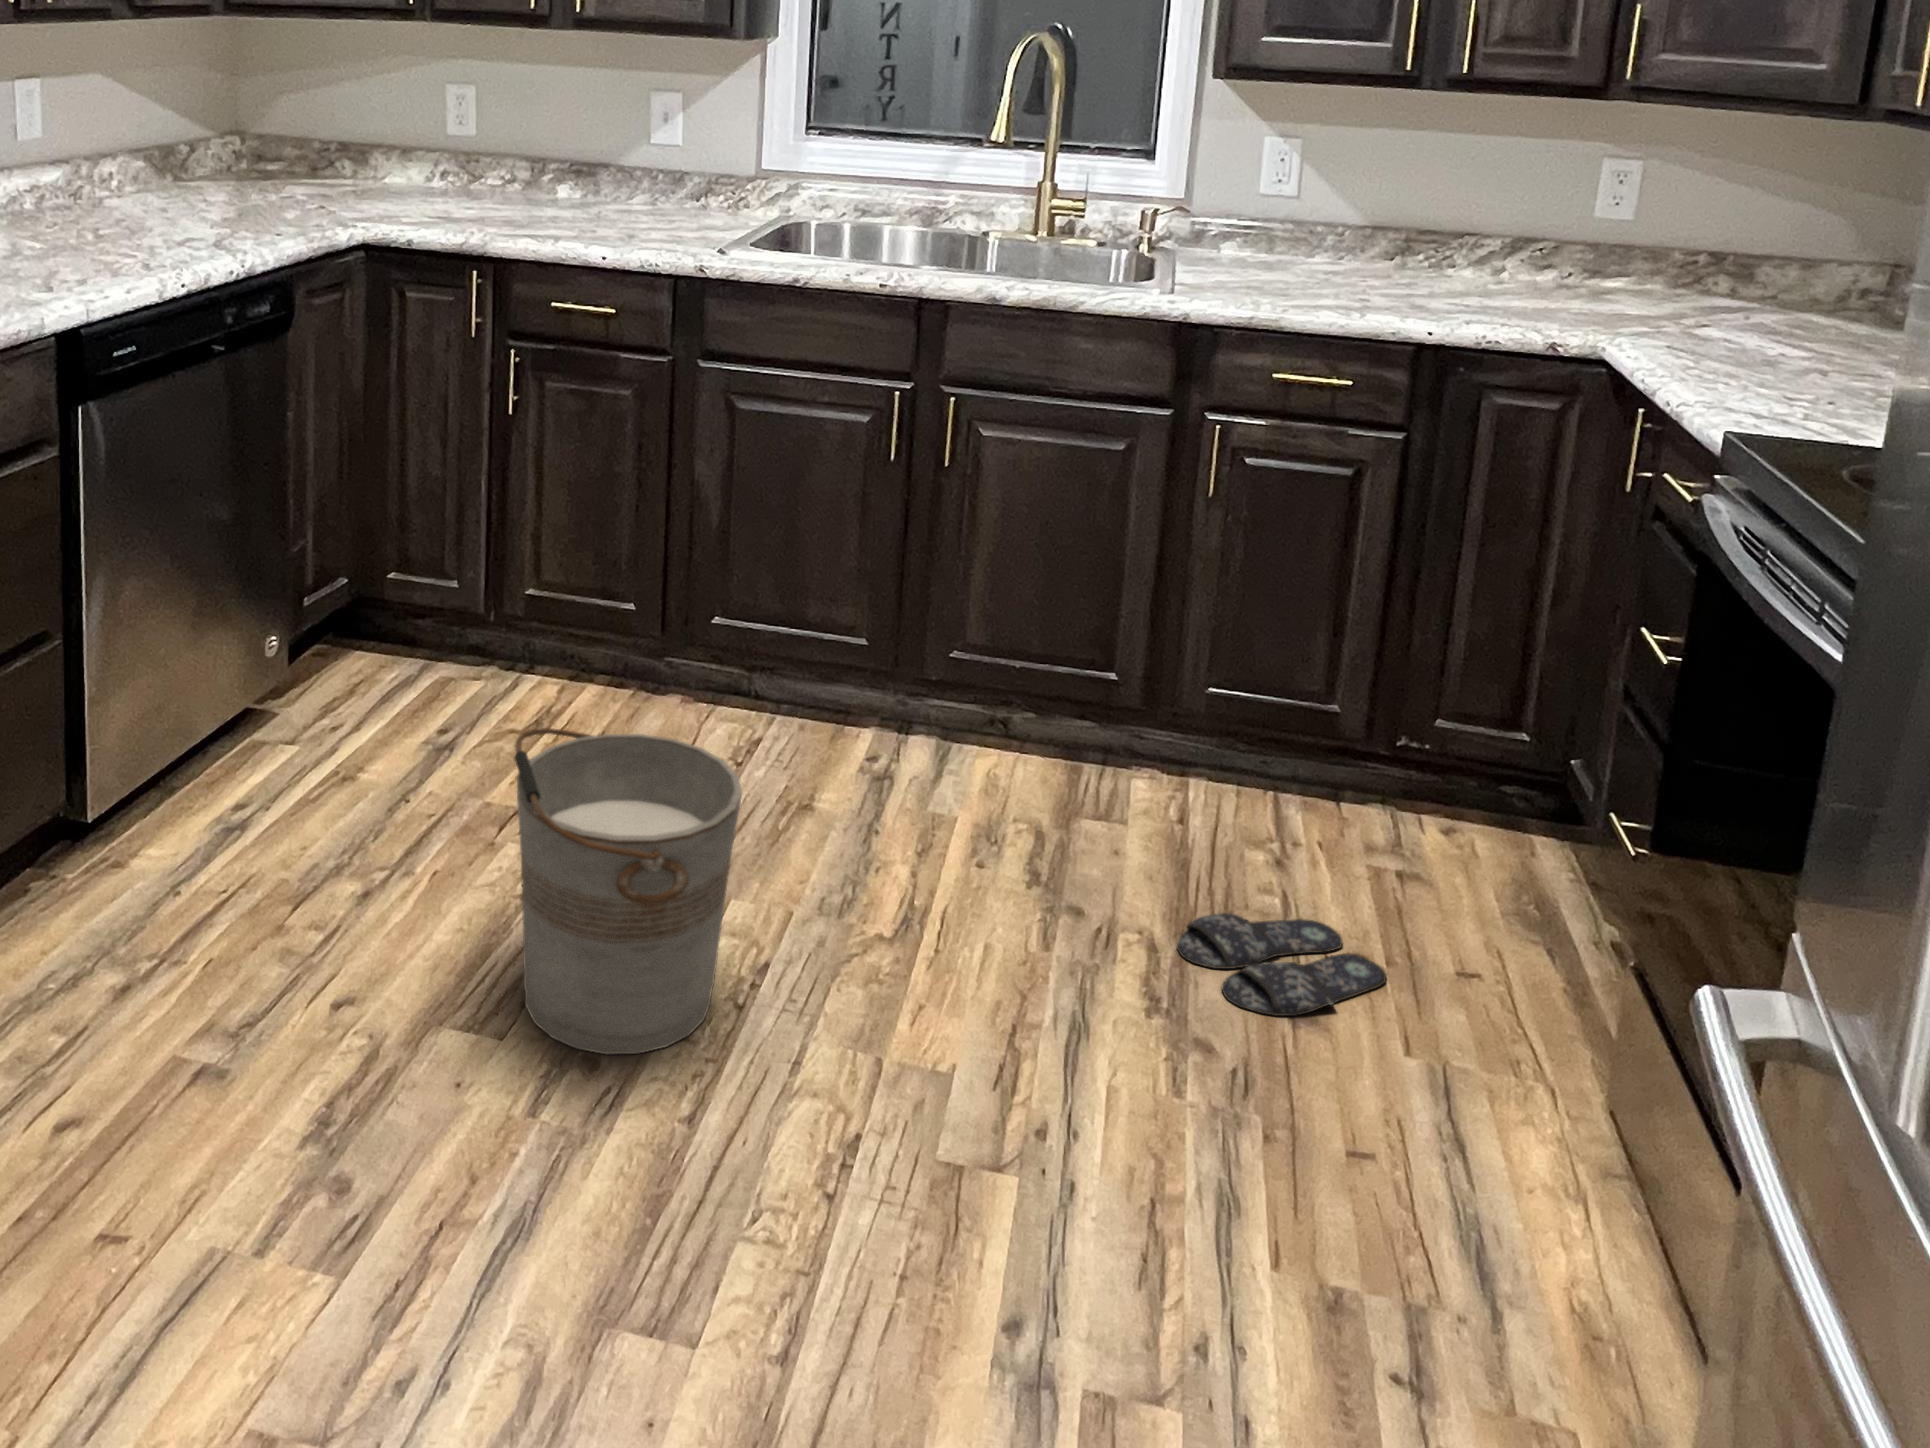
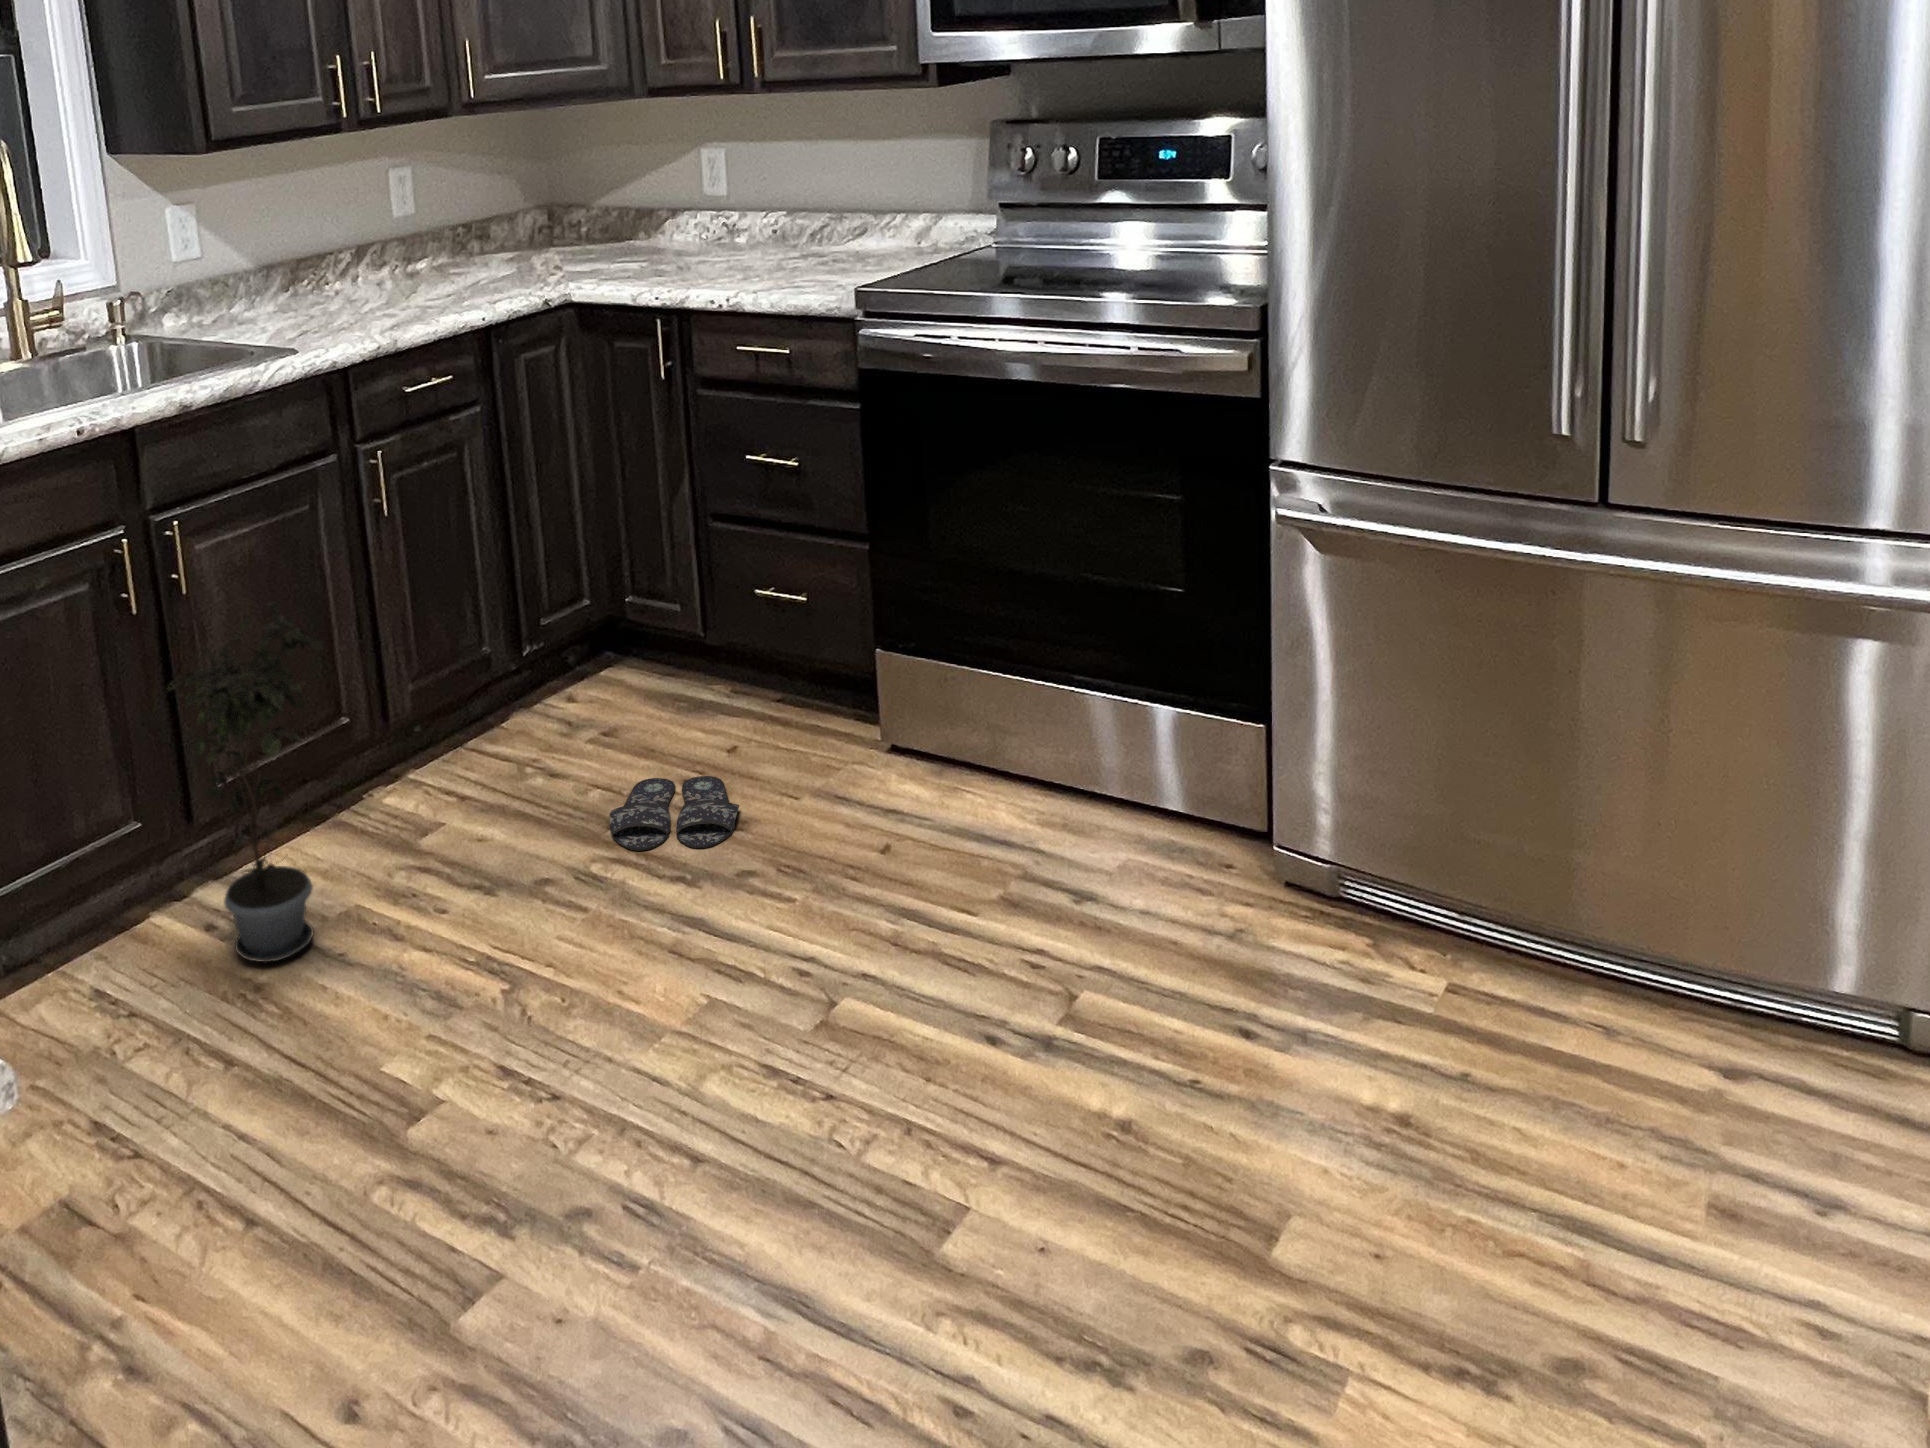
potted plant: none [765,476,980,804] -> present [167,601,324,963]
bucket: present [514,728,742,1054] -> none [329,893,616,1249]

